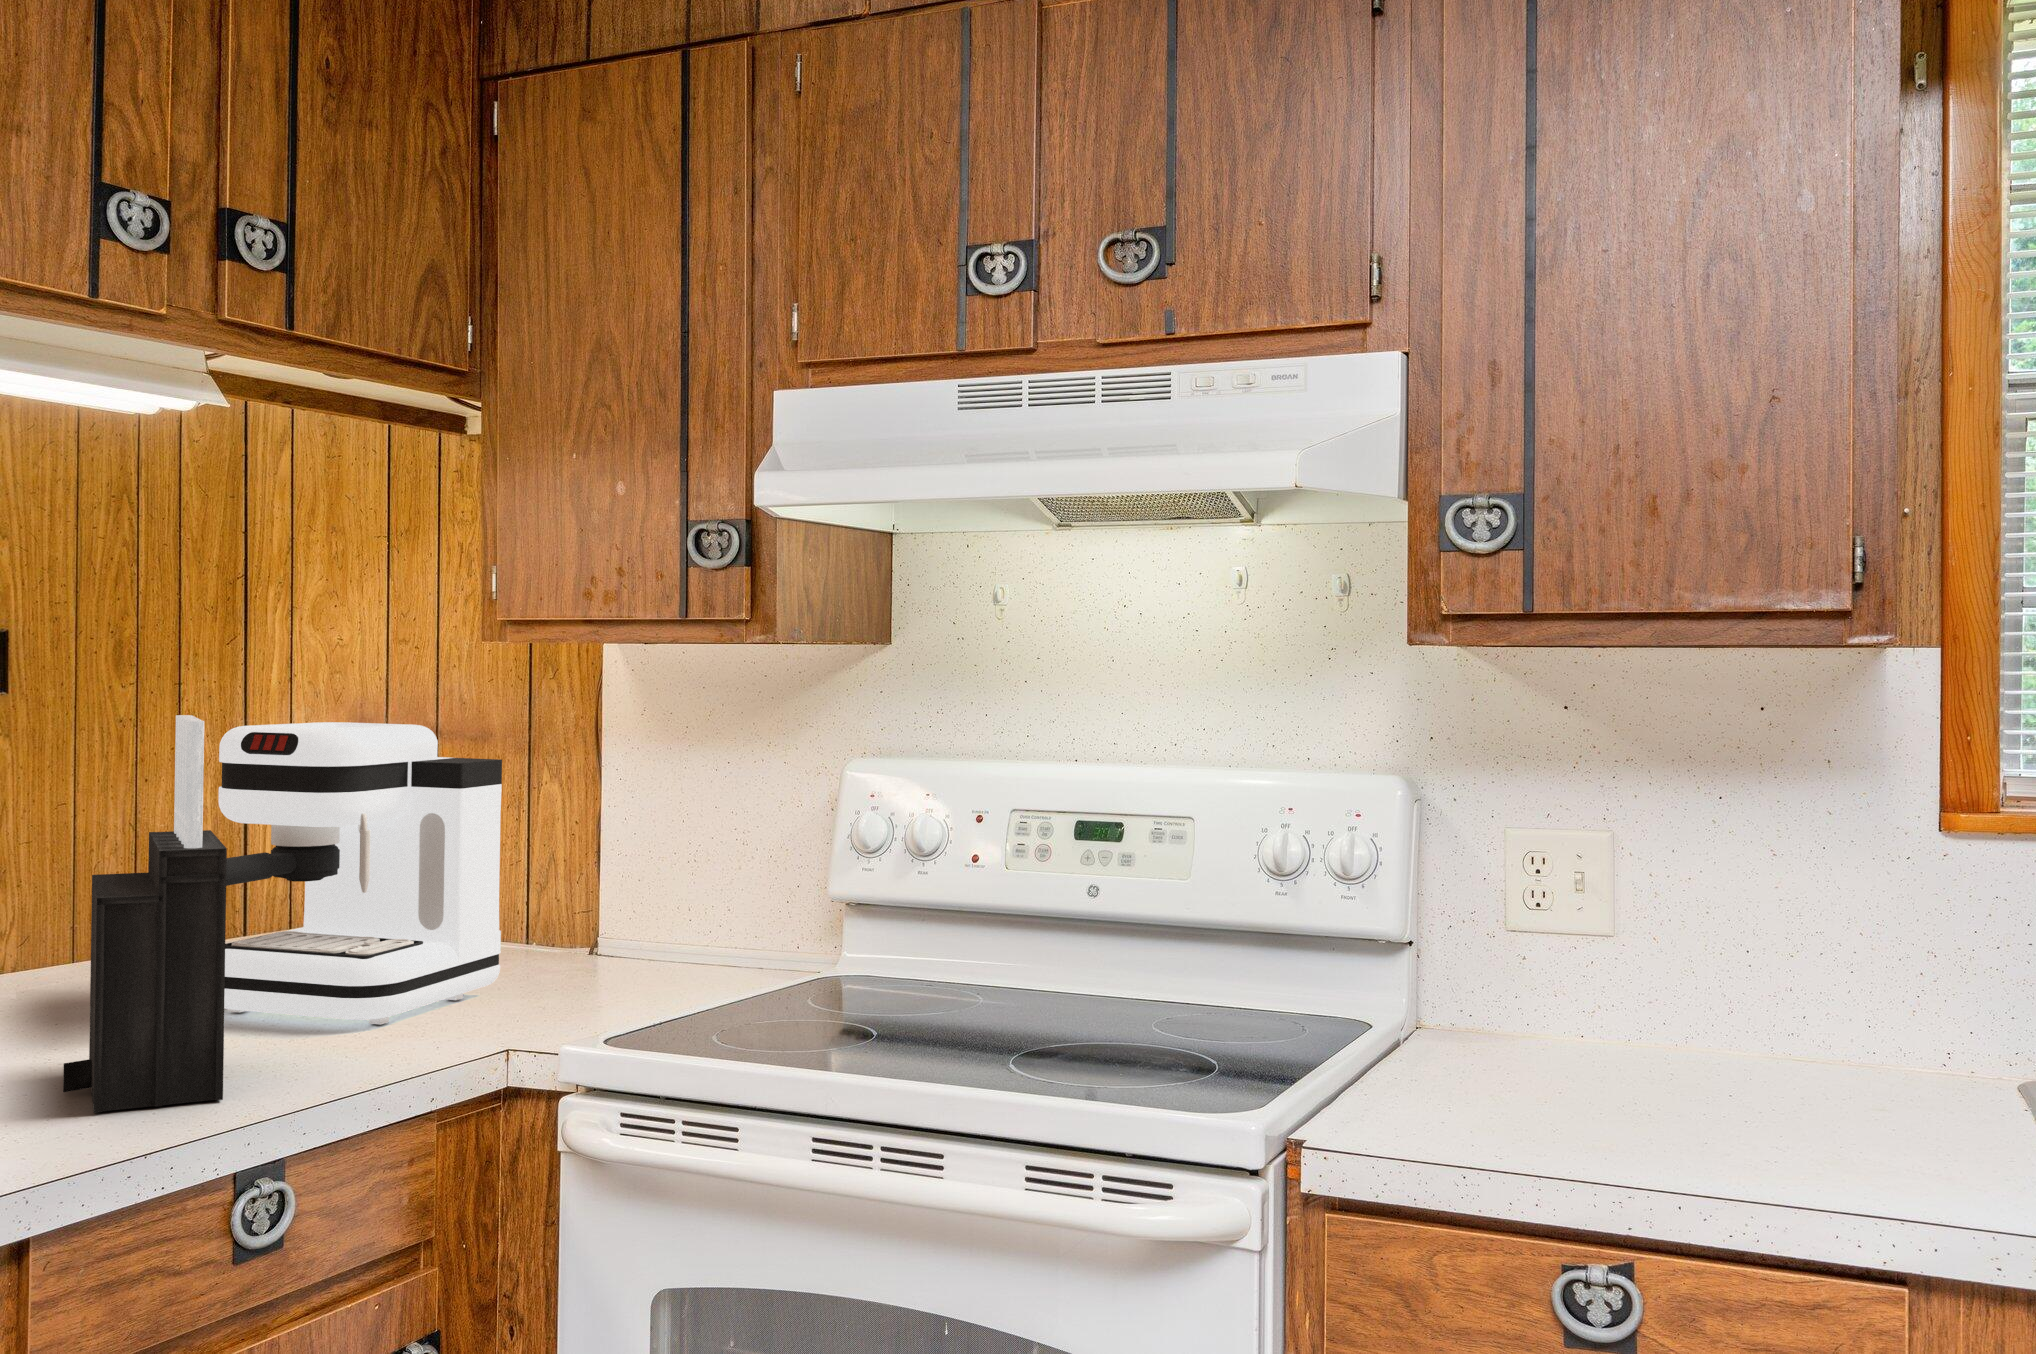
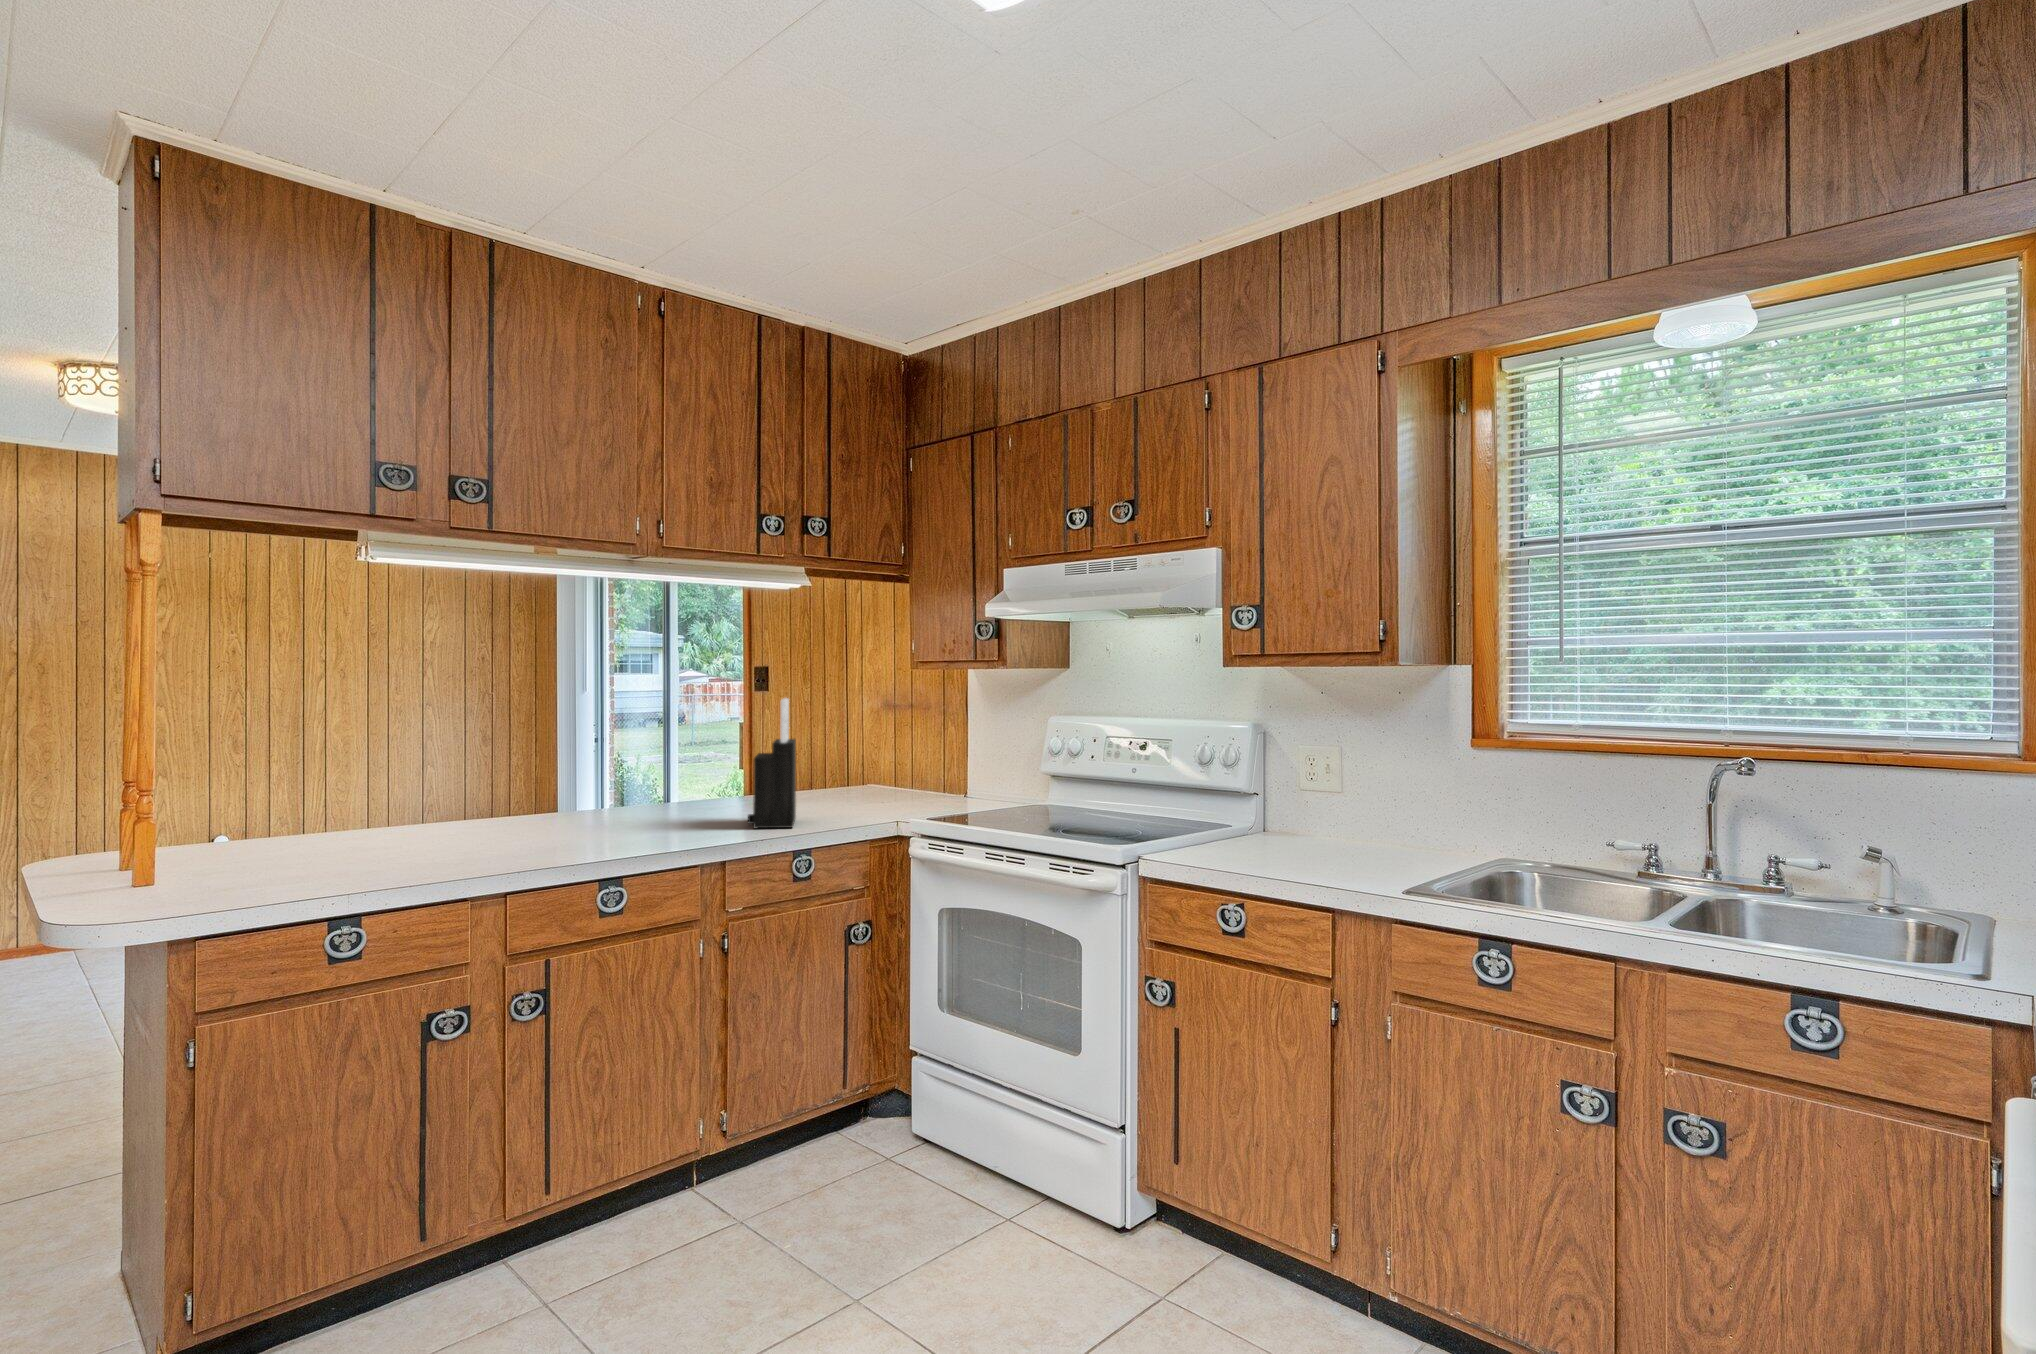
coffee maker: present [219,722,502,1025] -> none [794,702,909,813]

